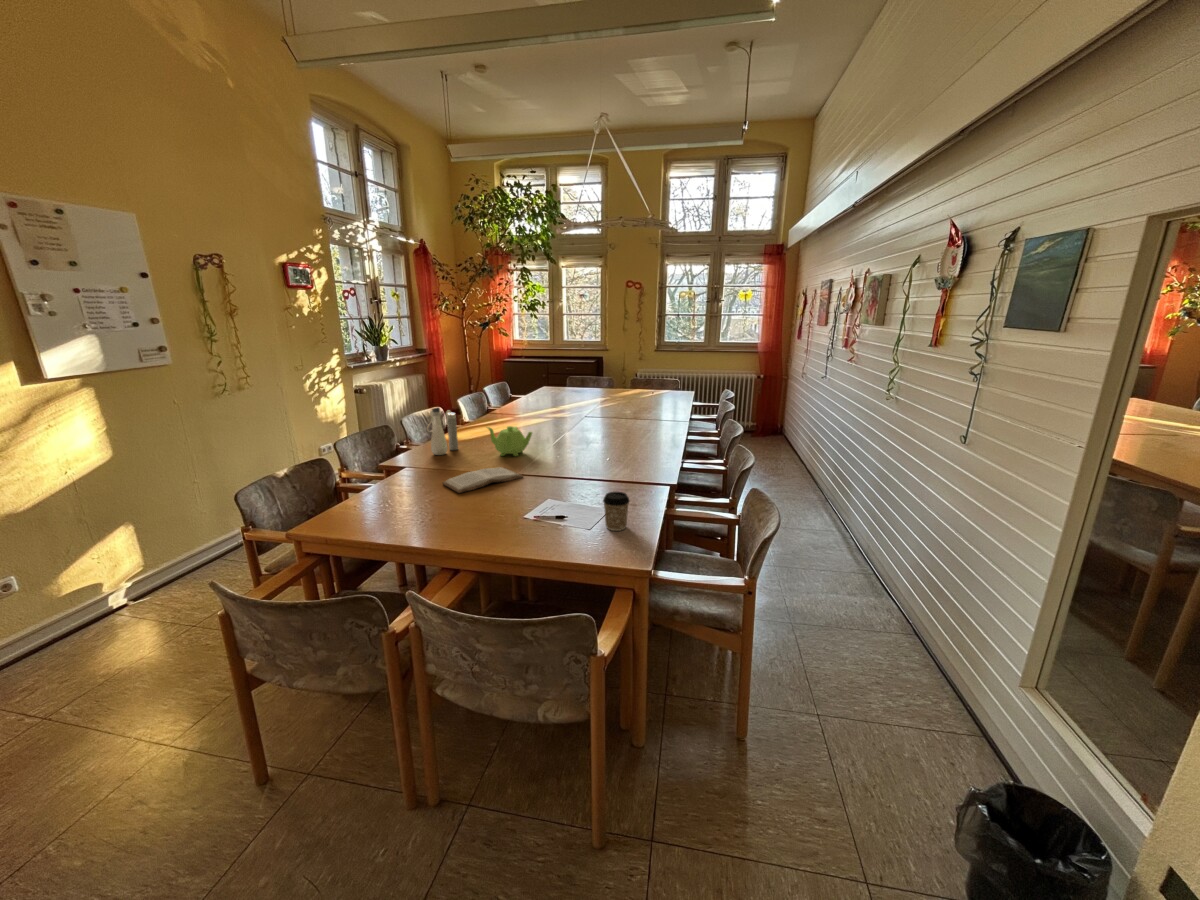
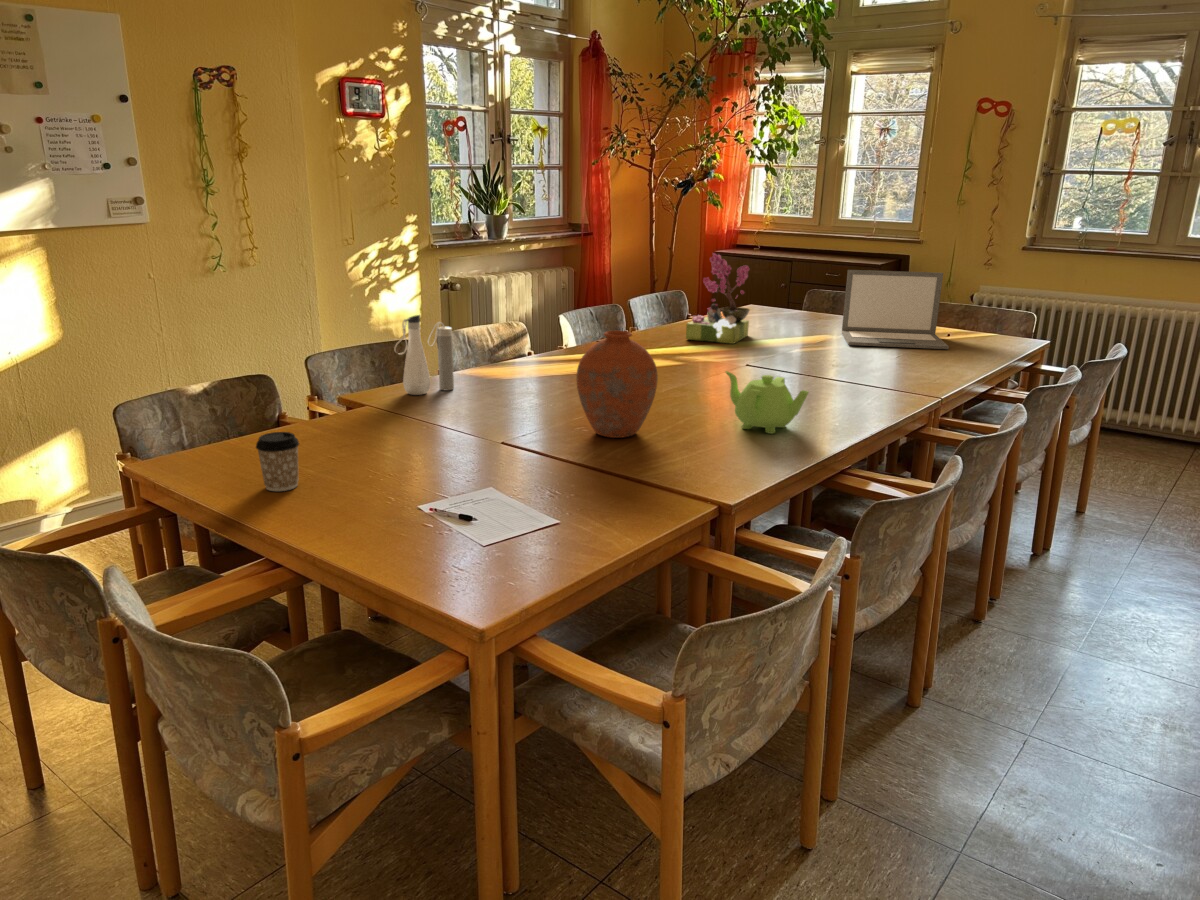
flower arrangement: none [543,361,573,408] -> present [686,253,750,344]
laptop: none [613,364,668,403] -> present [842,270,949,349]
vase: none [558,403,601,460] -> present [576,331,658,438]
teapot: present [488,426,532,456] -> present [726,371,808,434]
book: present [443,467,523,493] -> none [348,426,476,458]
coffee cup: present [603,492,629,531] -> present [256,432,299,491]

